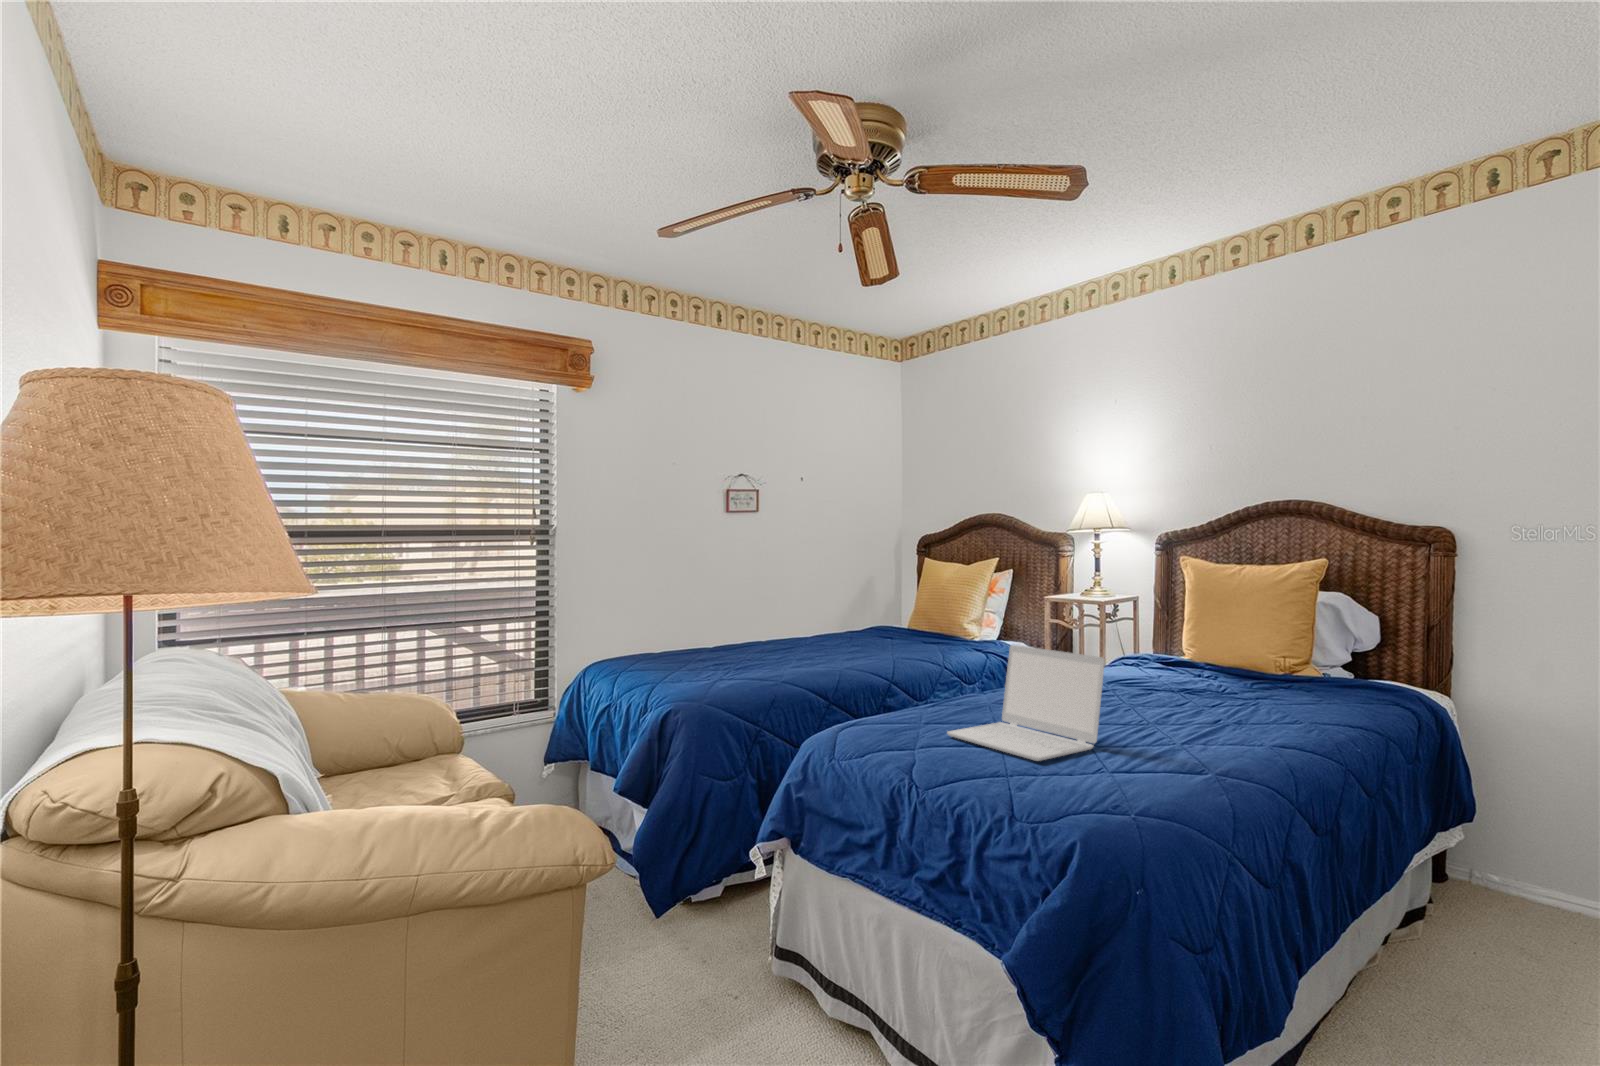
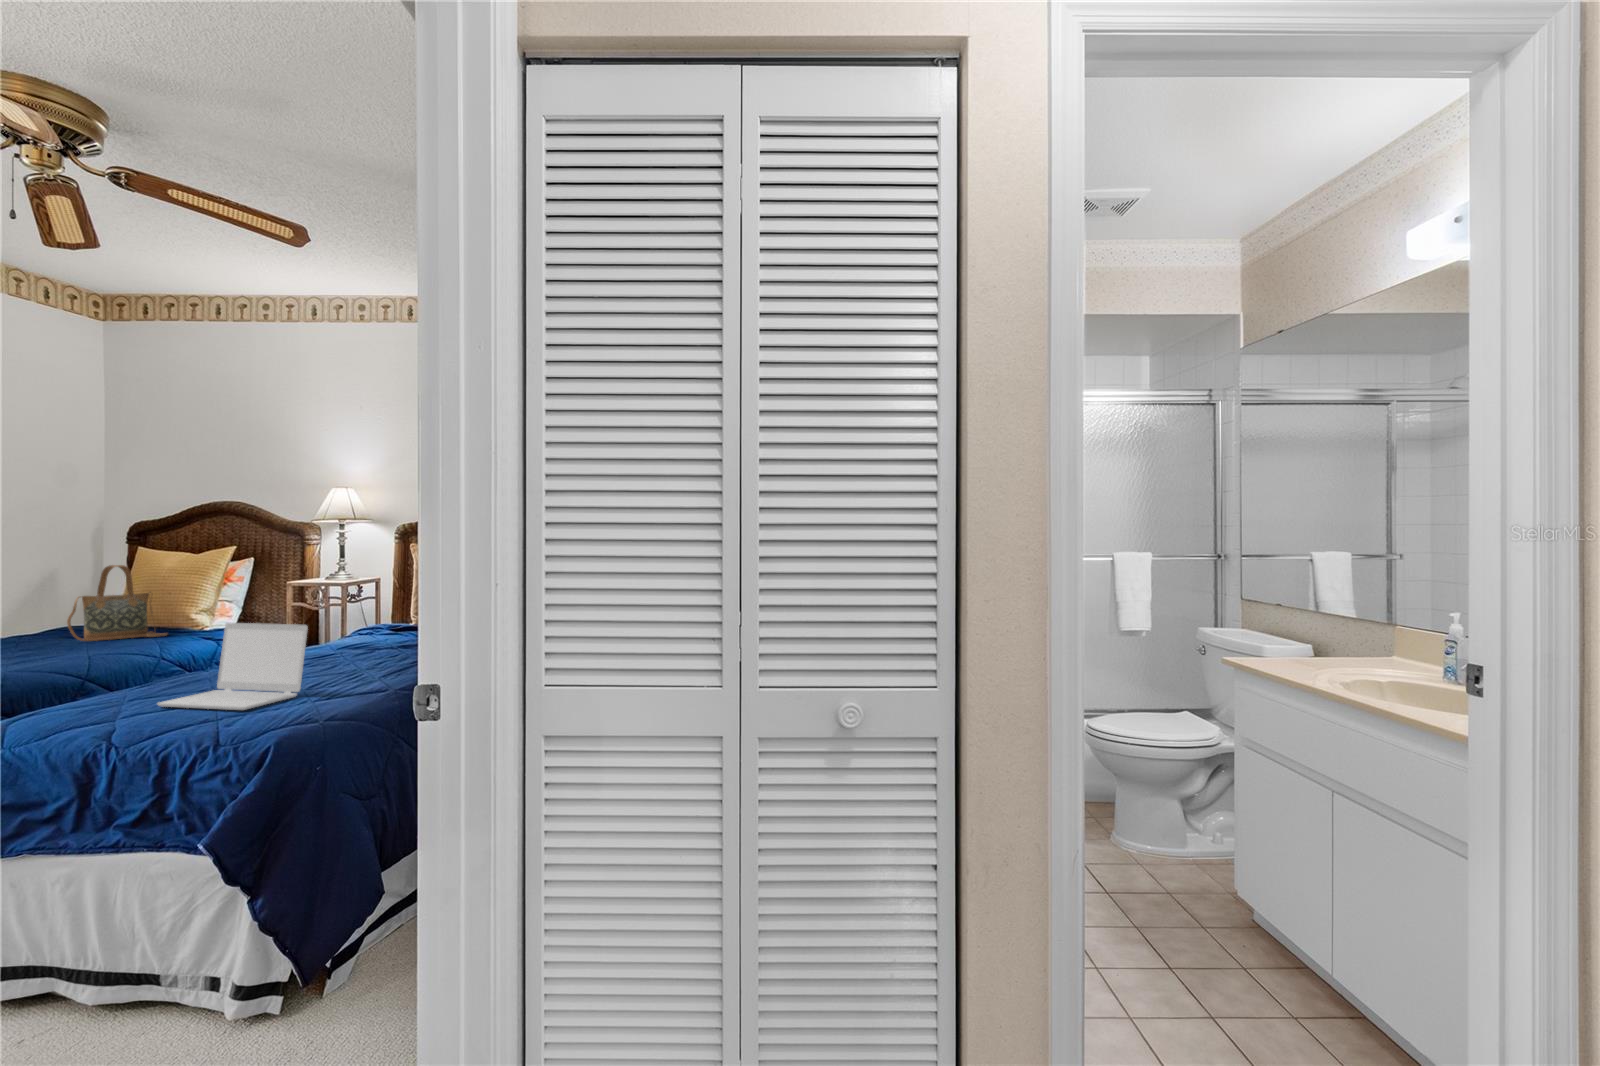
handbag: none [871,573,945,644] -> present [67,565,167,641]

